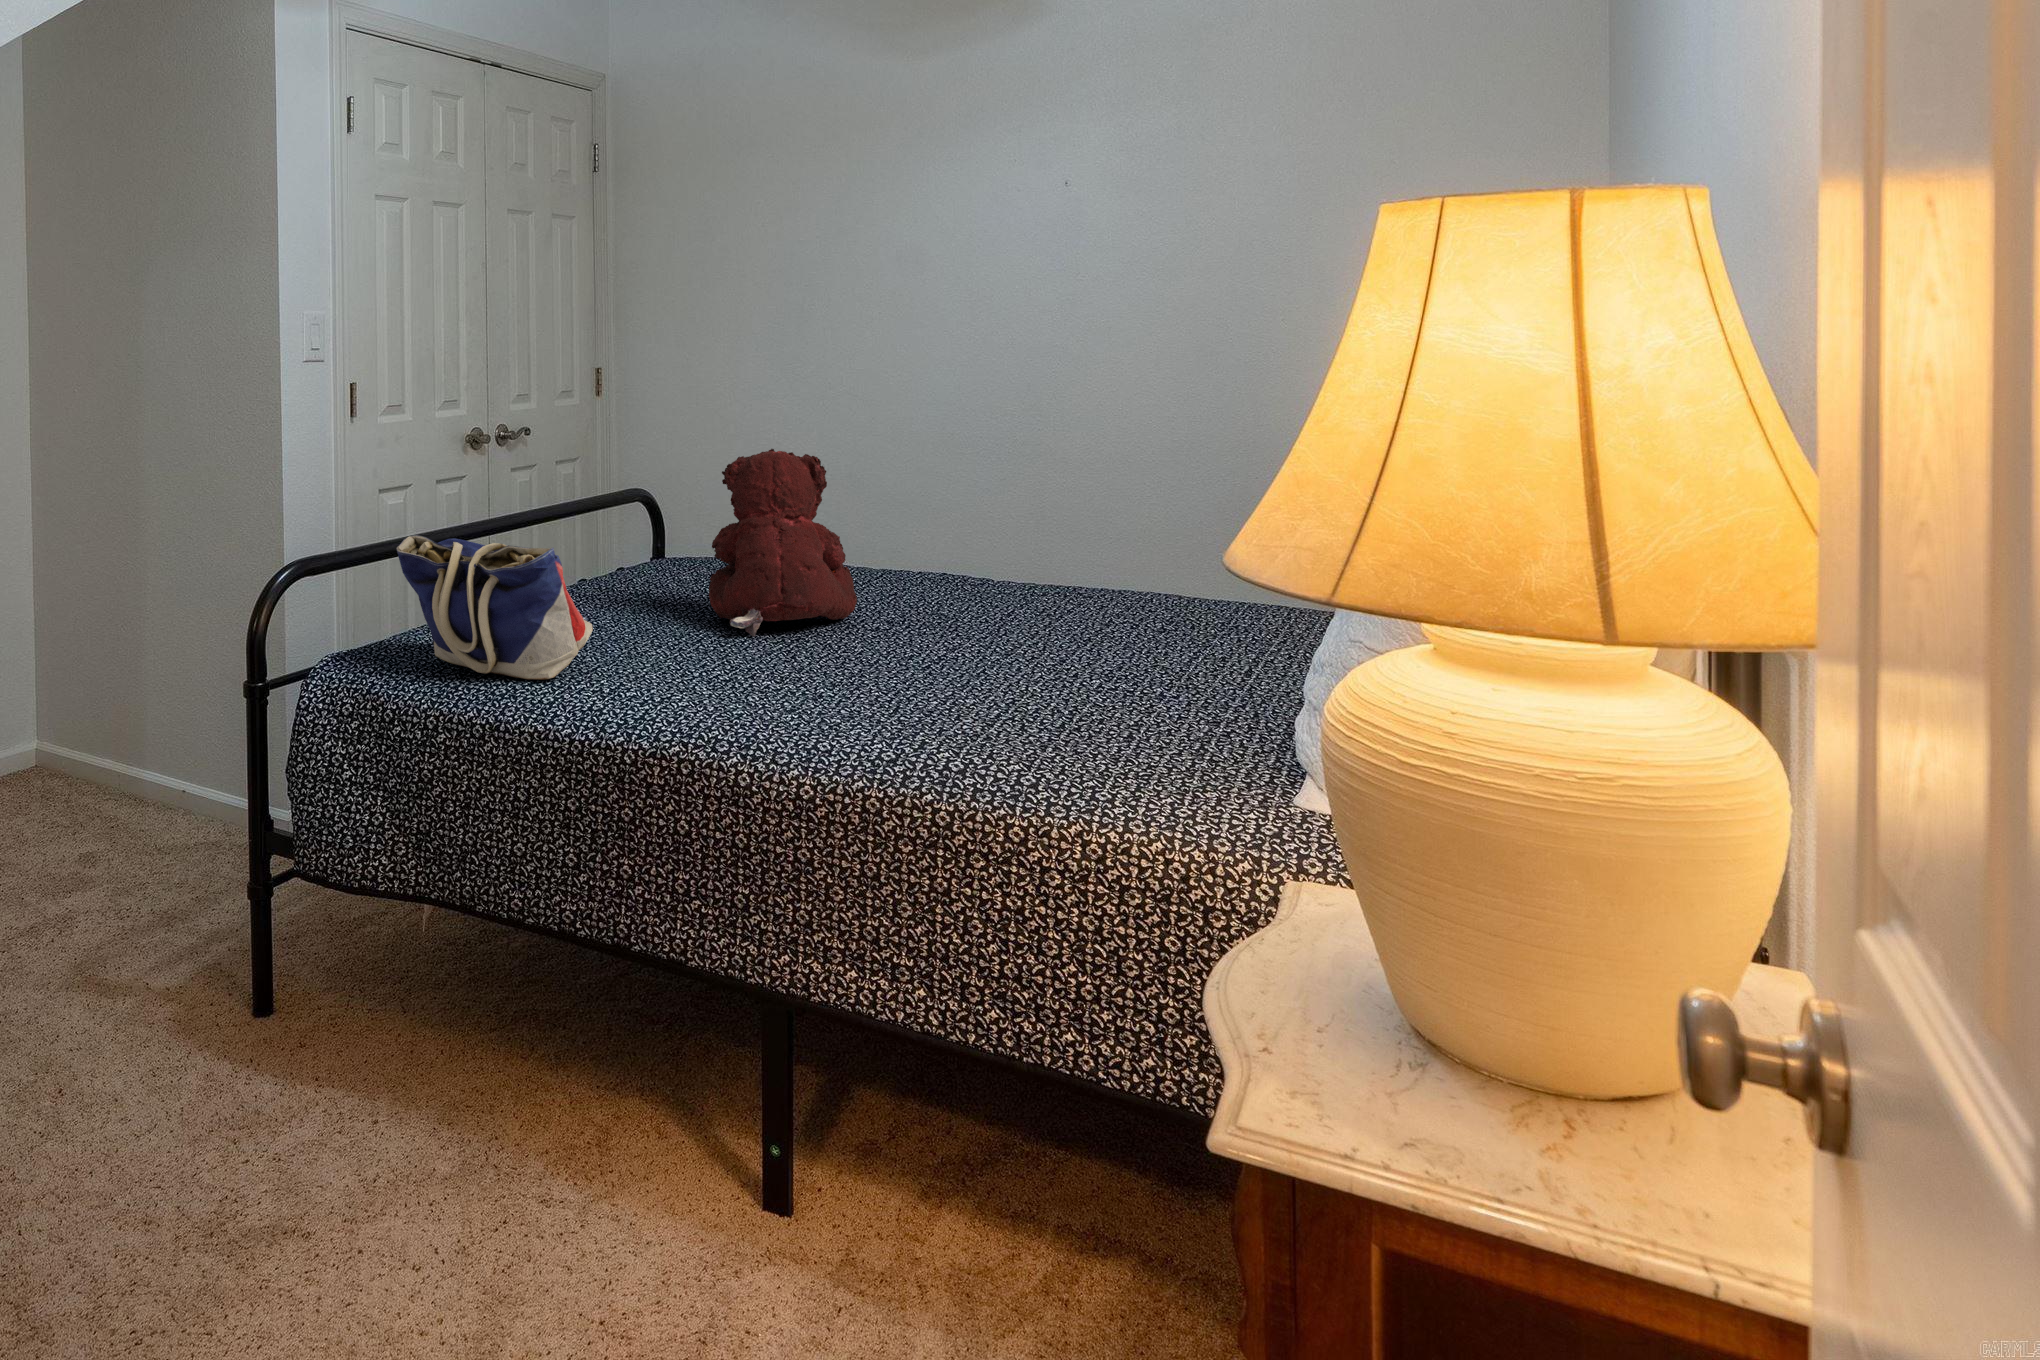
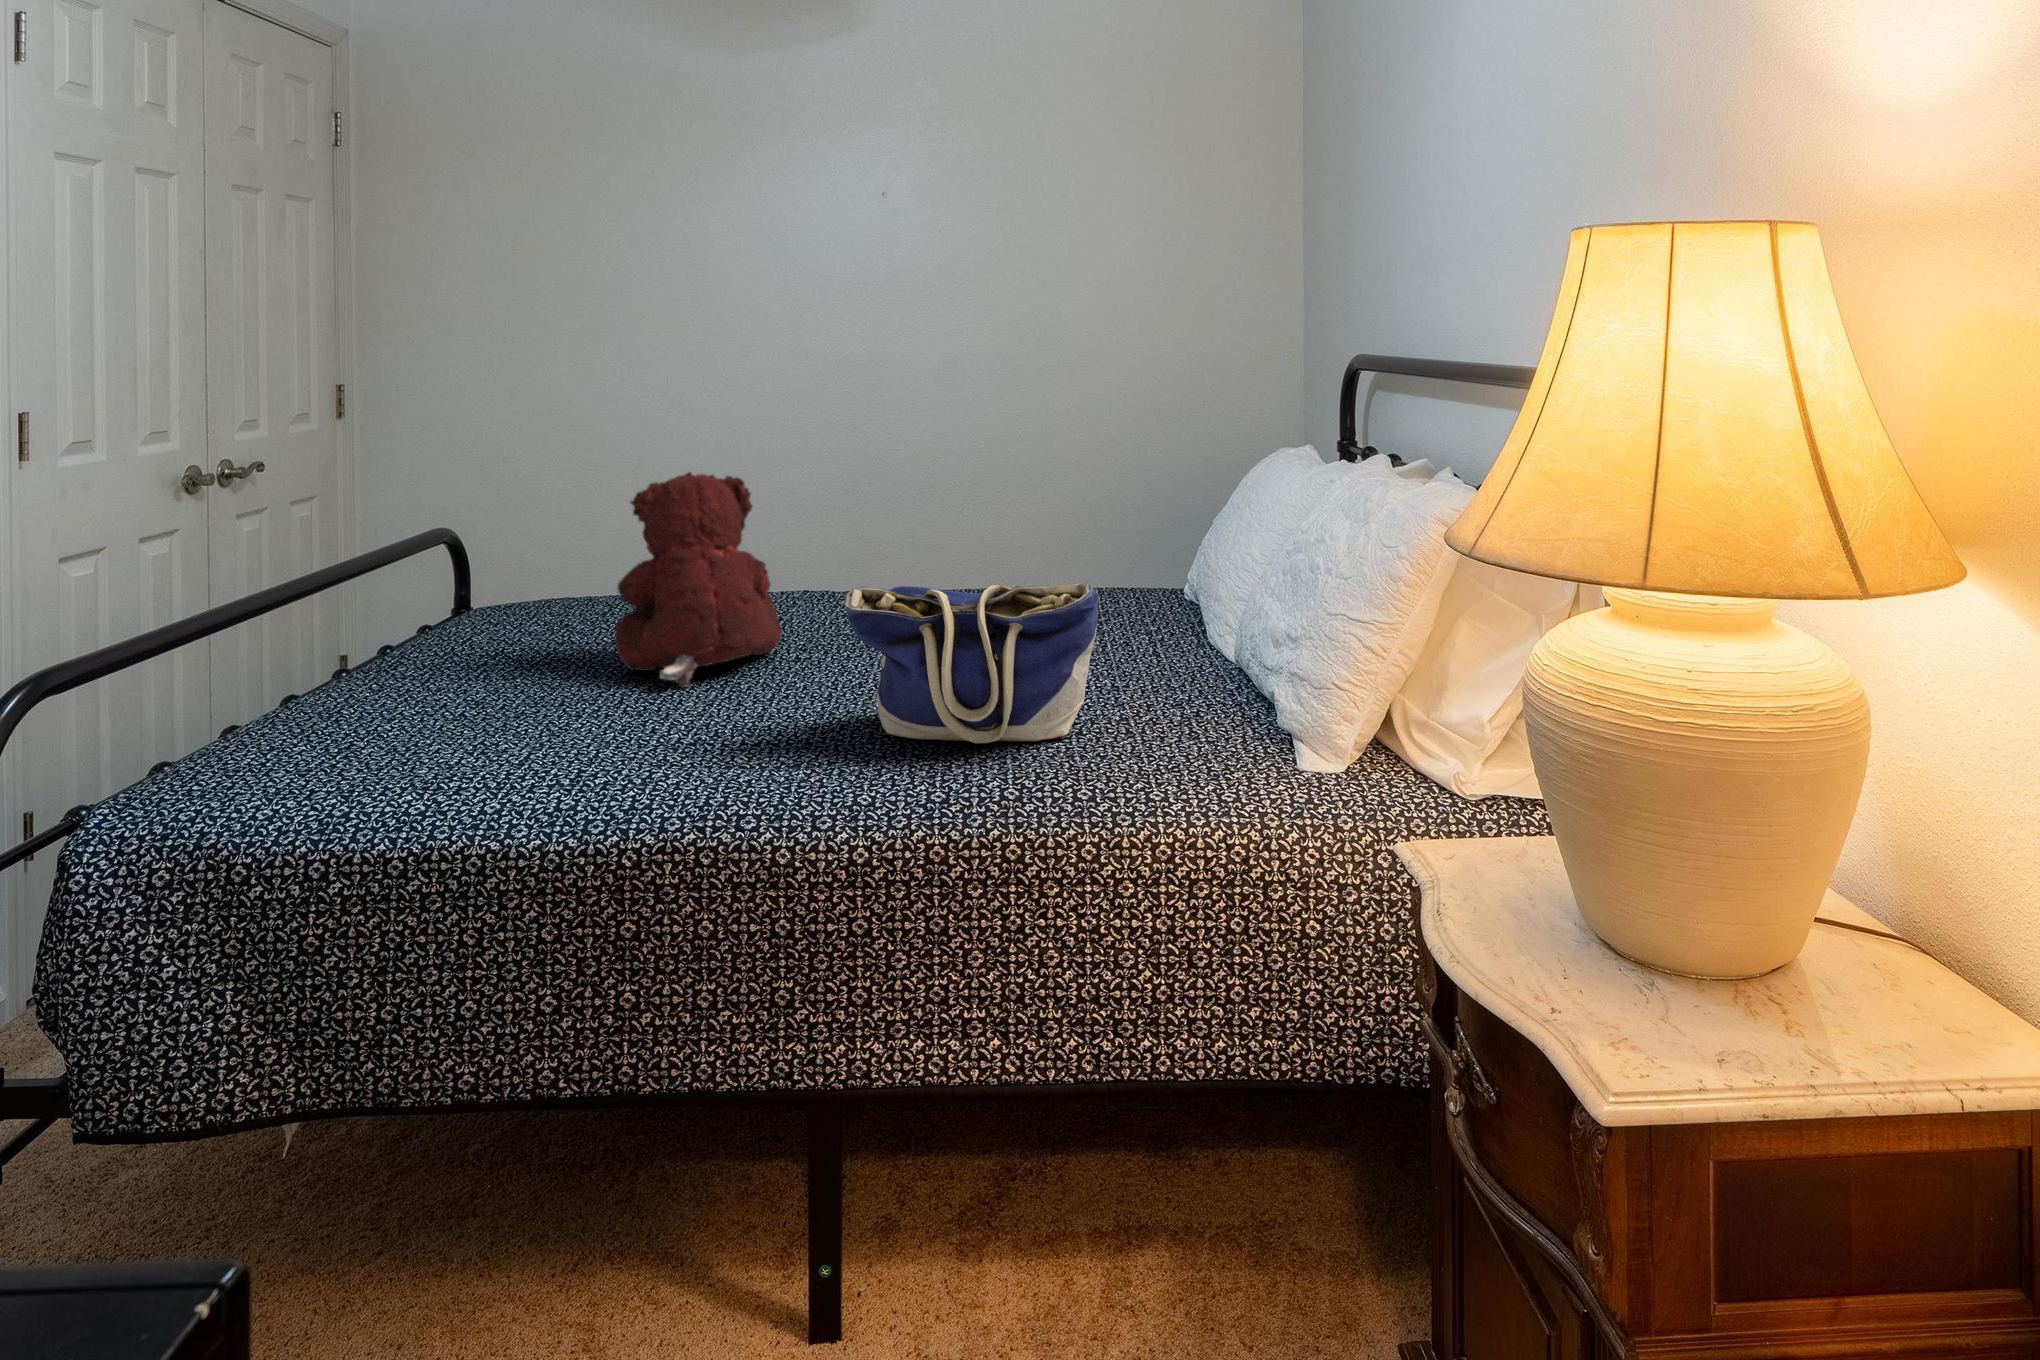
tote bag: present [397,535,593,679] -> present [845,583,1099,743]

